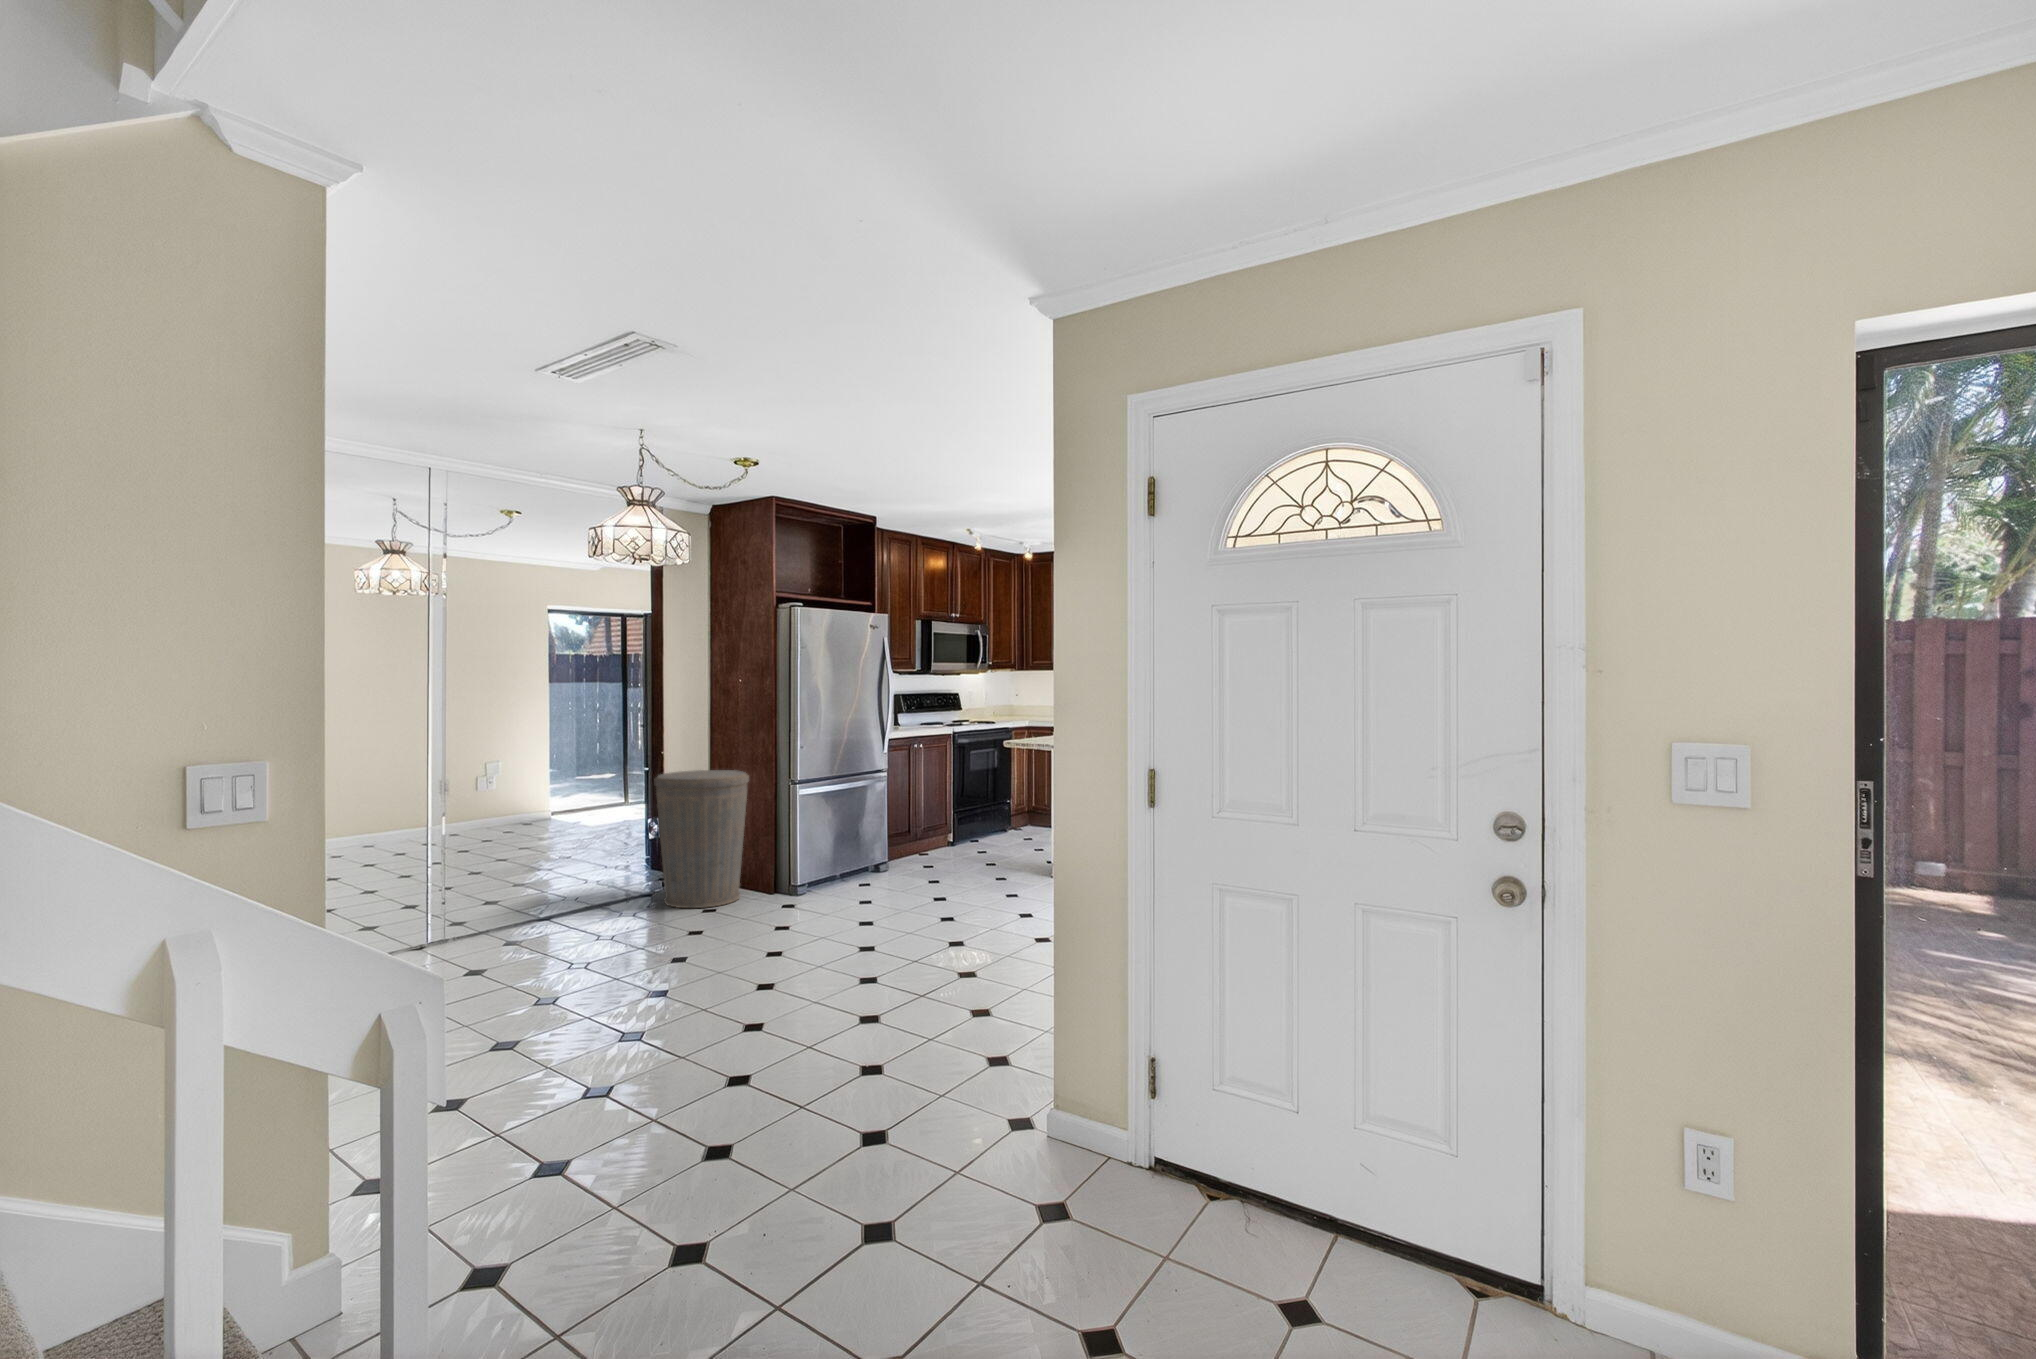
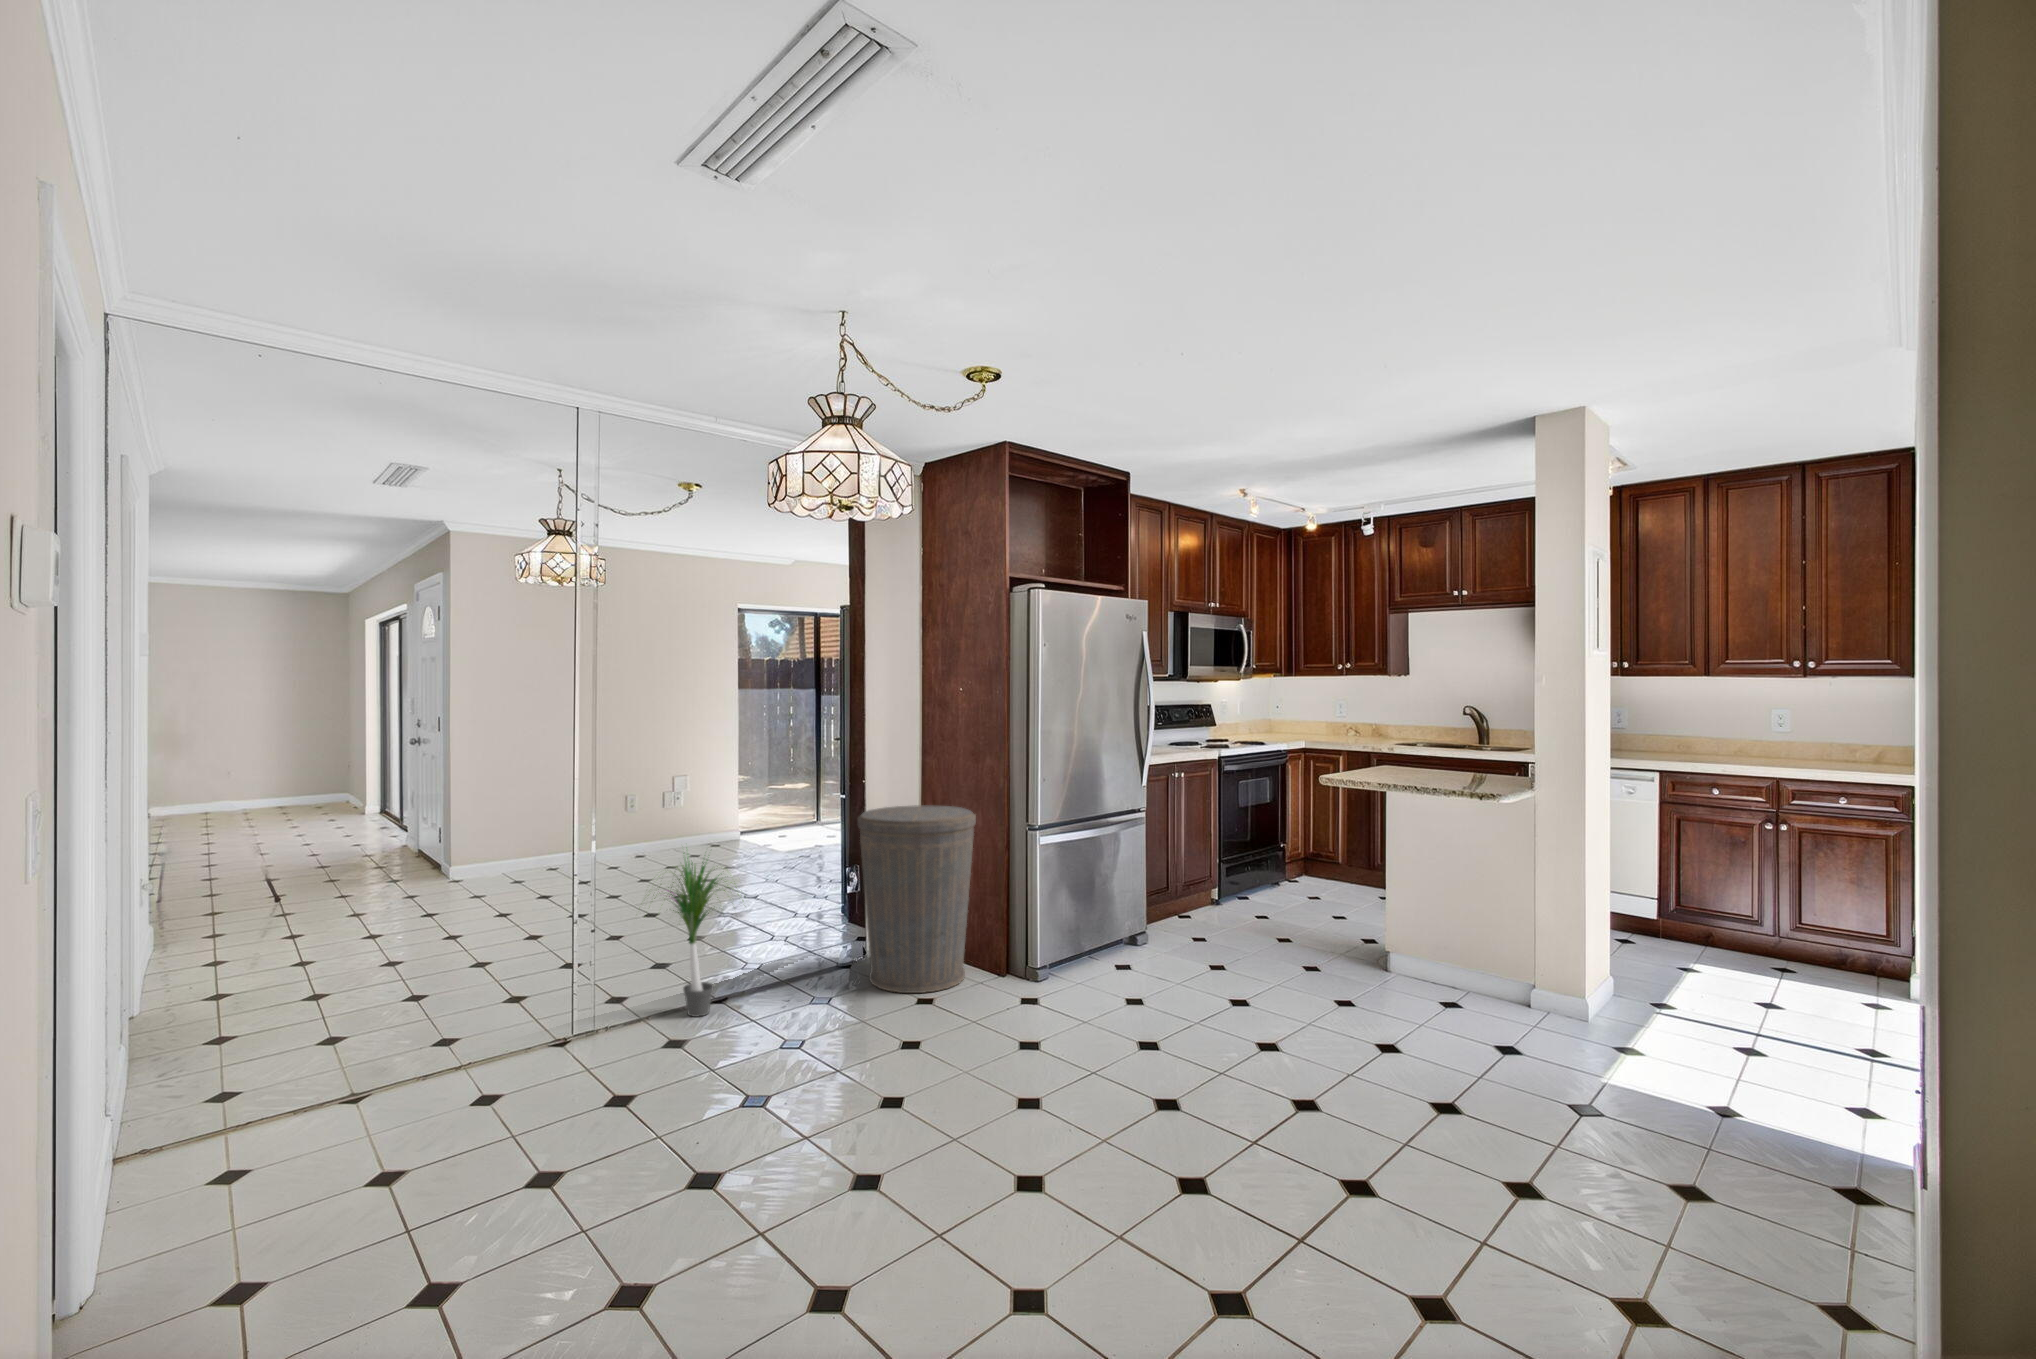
potted plant: none [473,796,568,928] -> present [654,853,728,1017]

